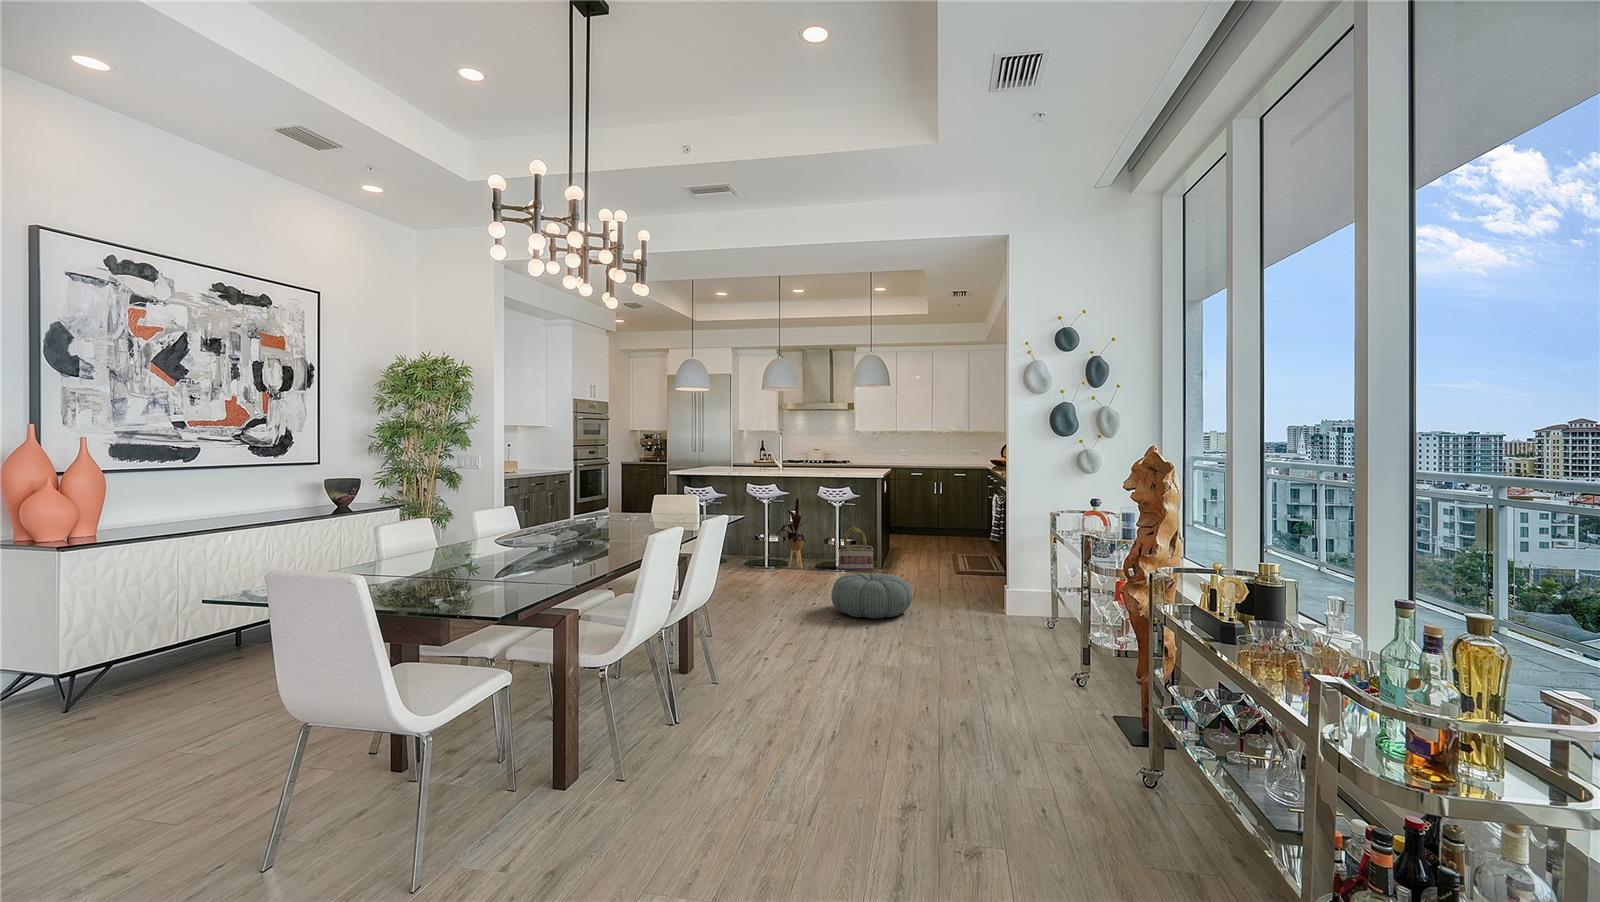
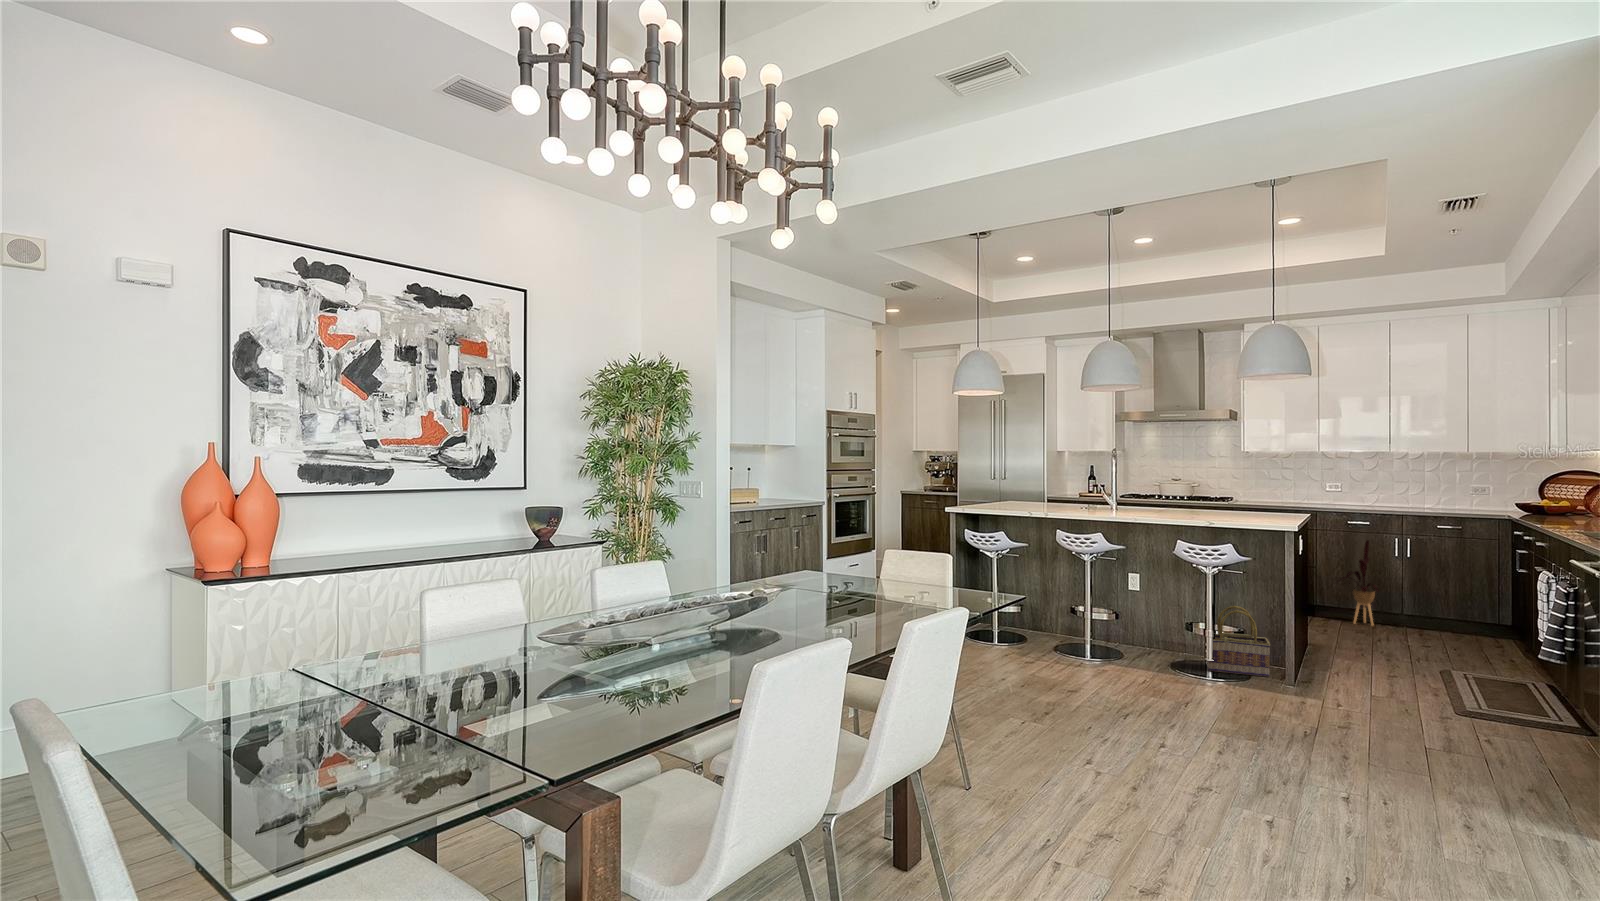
house plant: present [775,498,806,568] -> present [1336,540,1379,625]
pouf: present [832,573,912,619] -> none [1191,693,1346,780]

